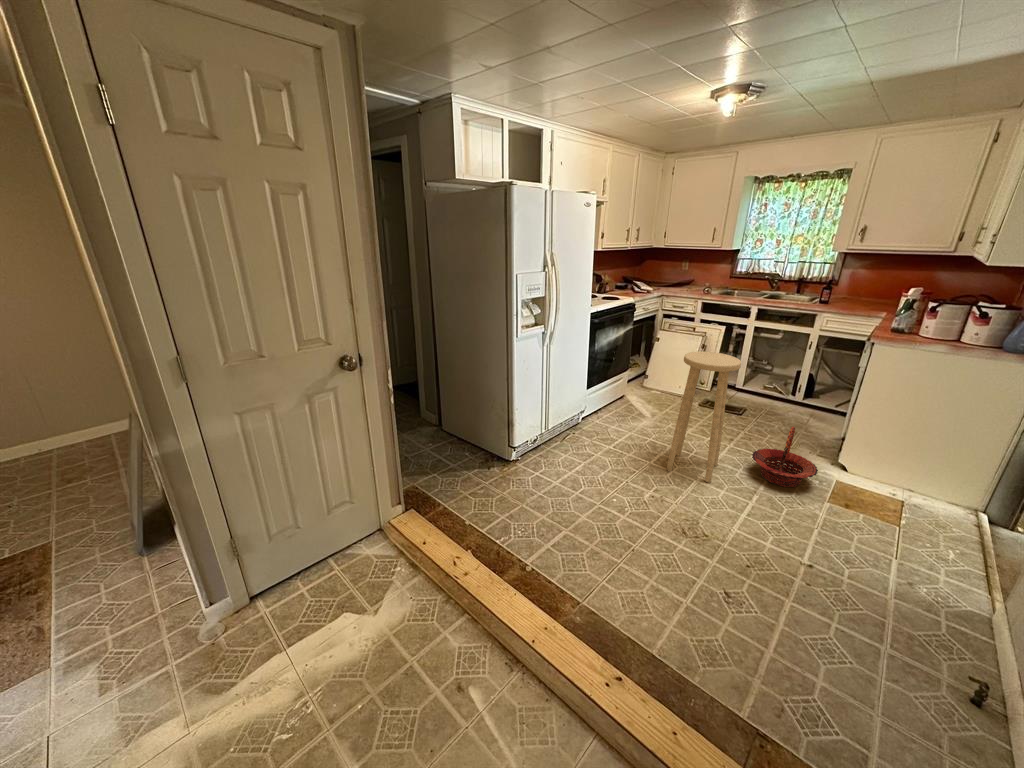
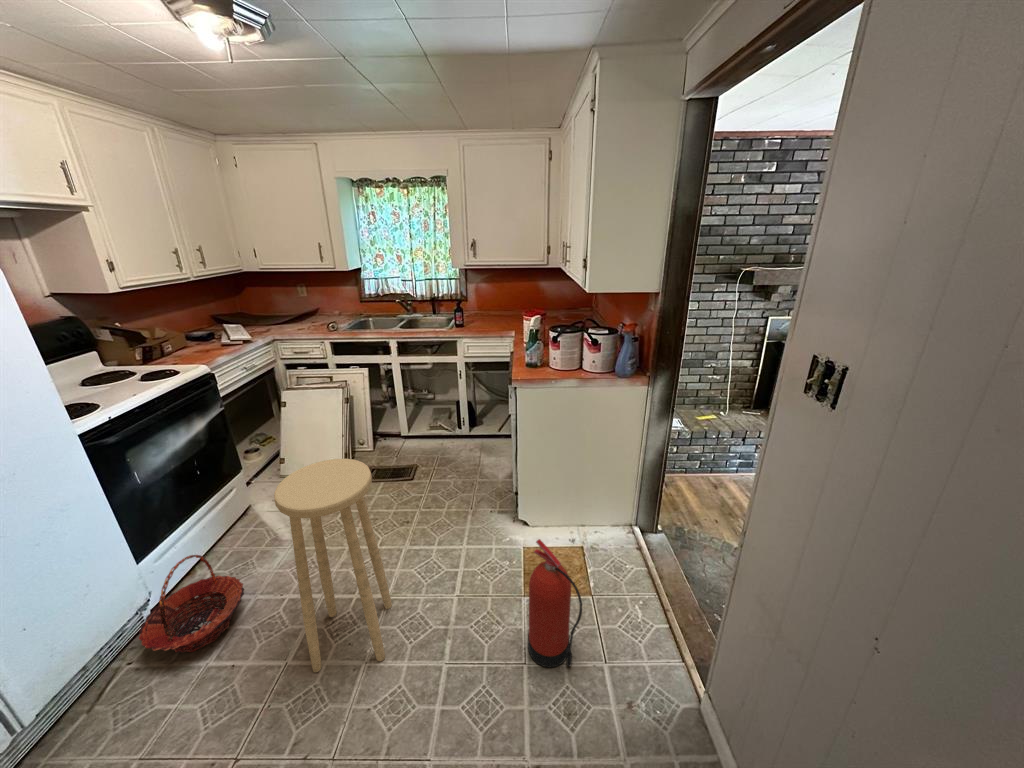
basket: present [752,426,818,487] -> present [139,555,244,653]
fire extinguisher: none [822,437,887,542] -> present [528,539,582,667]

